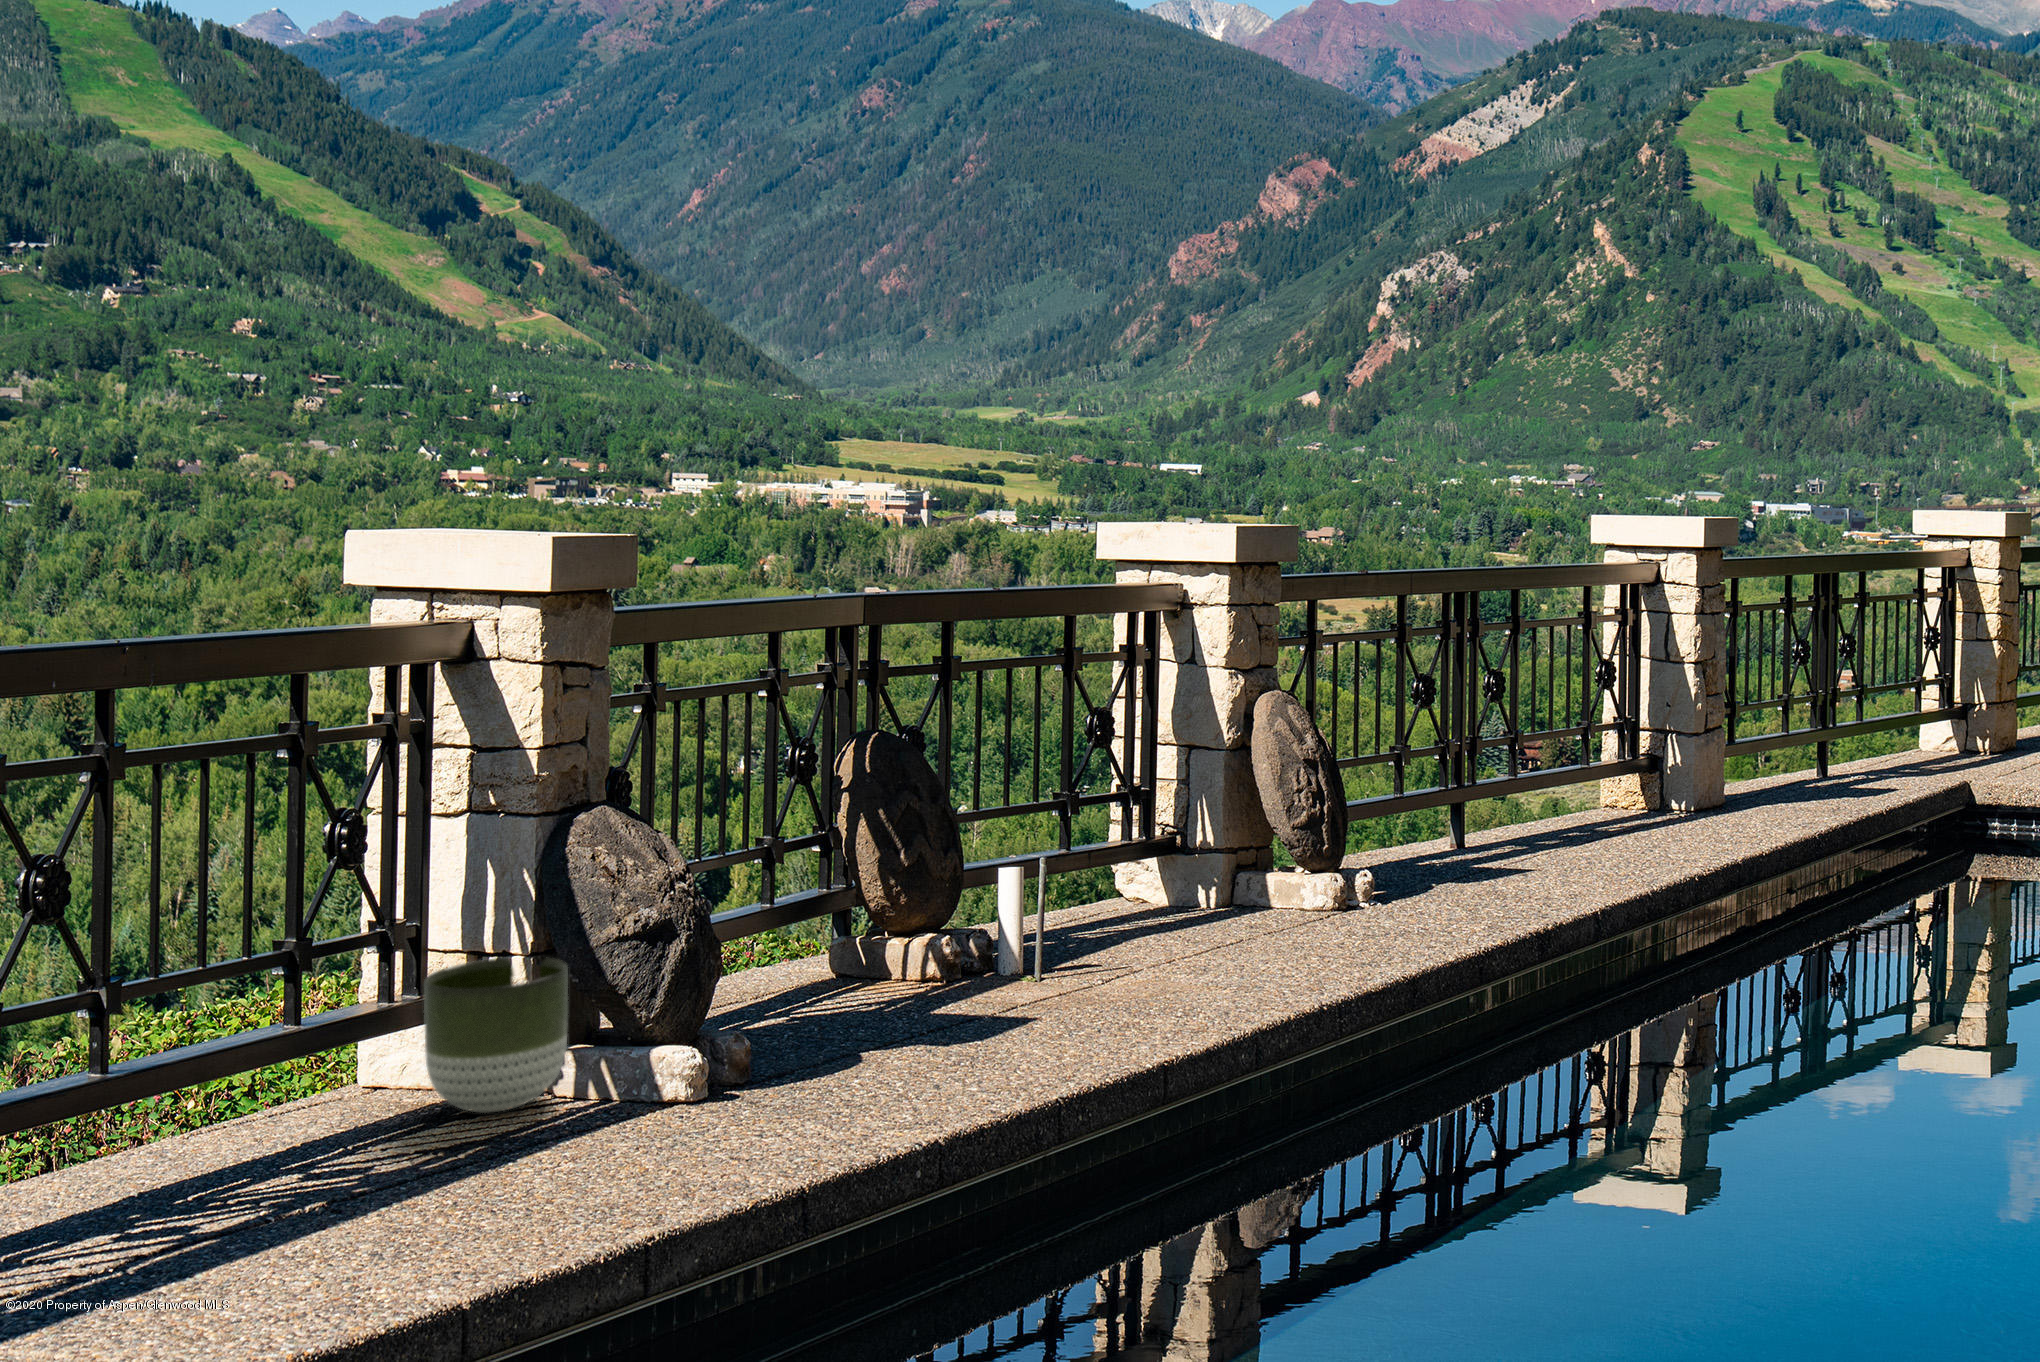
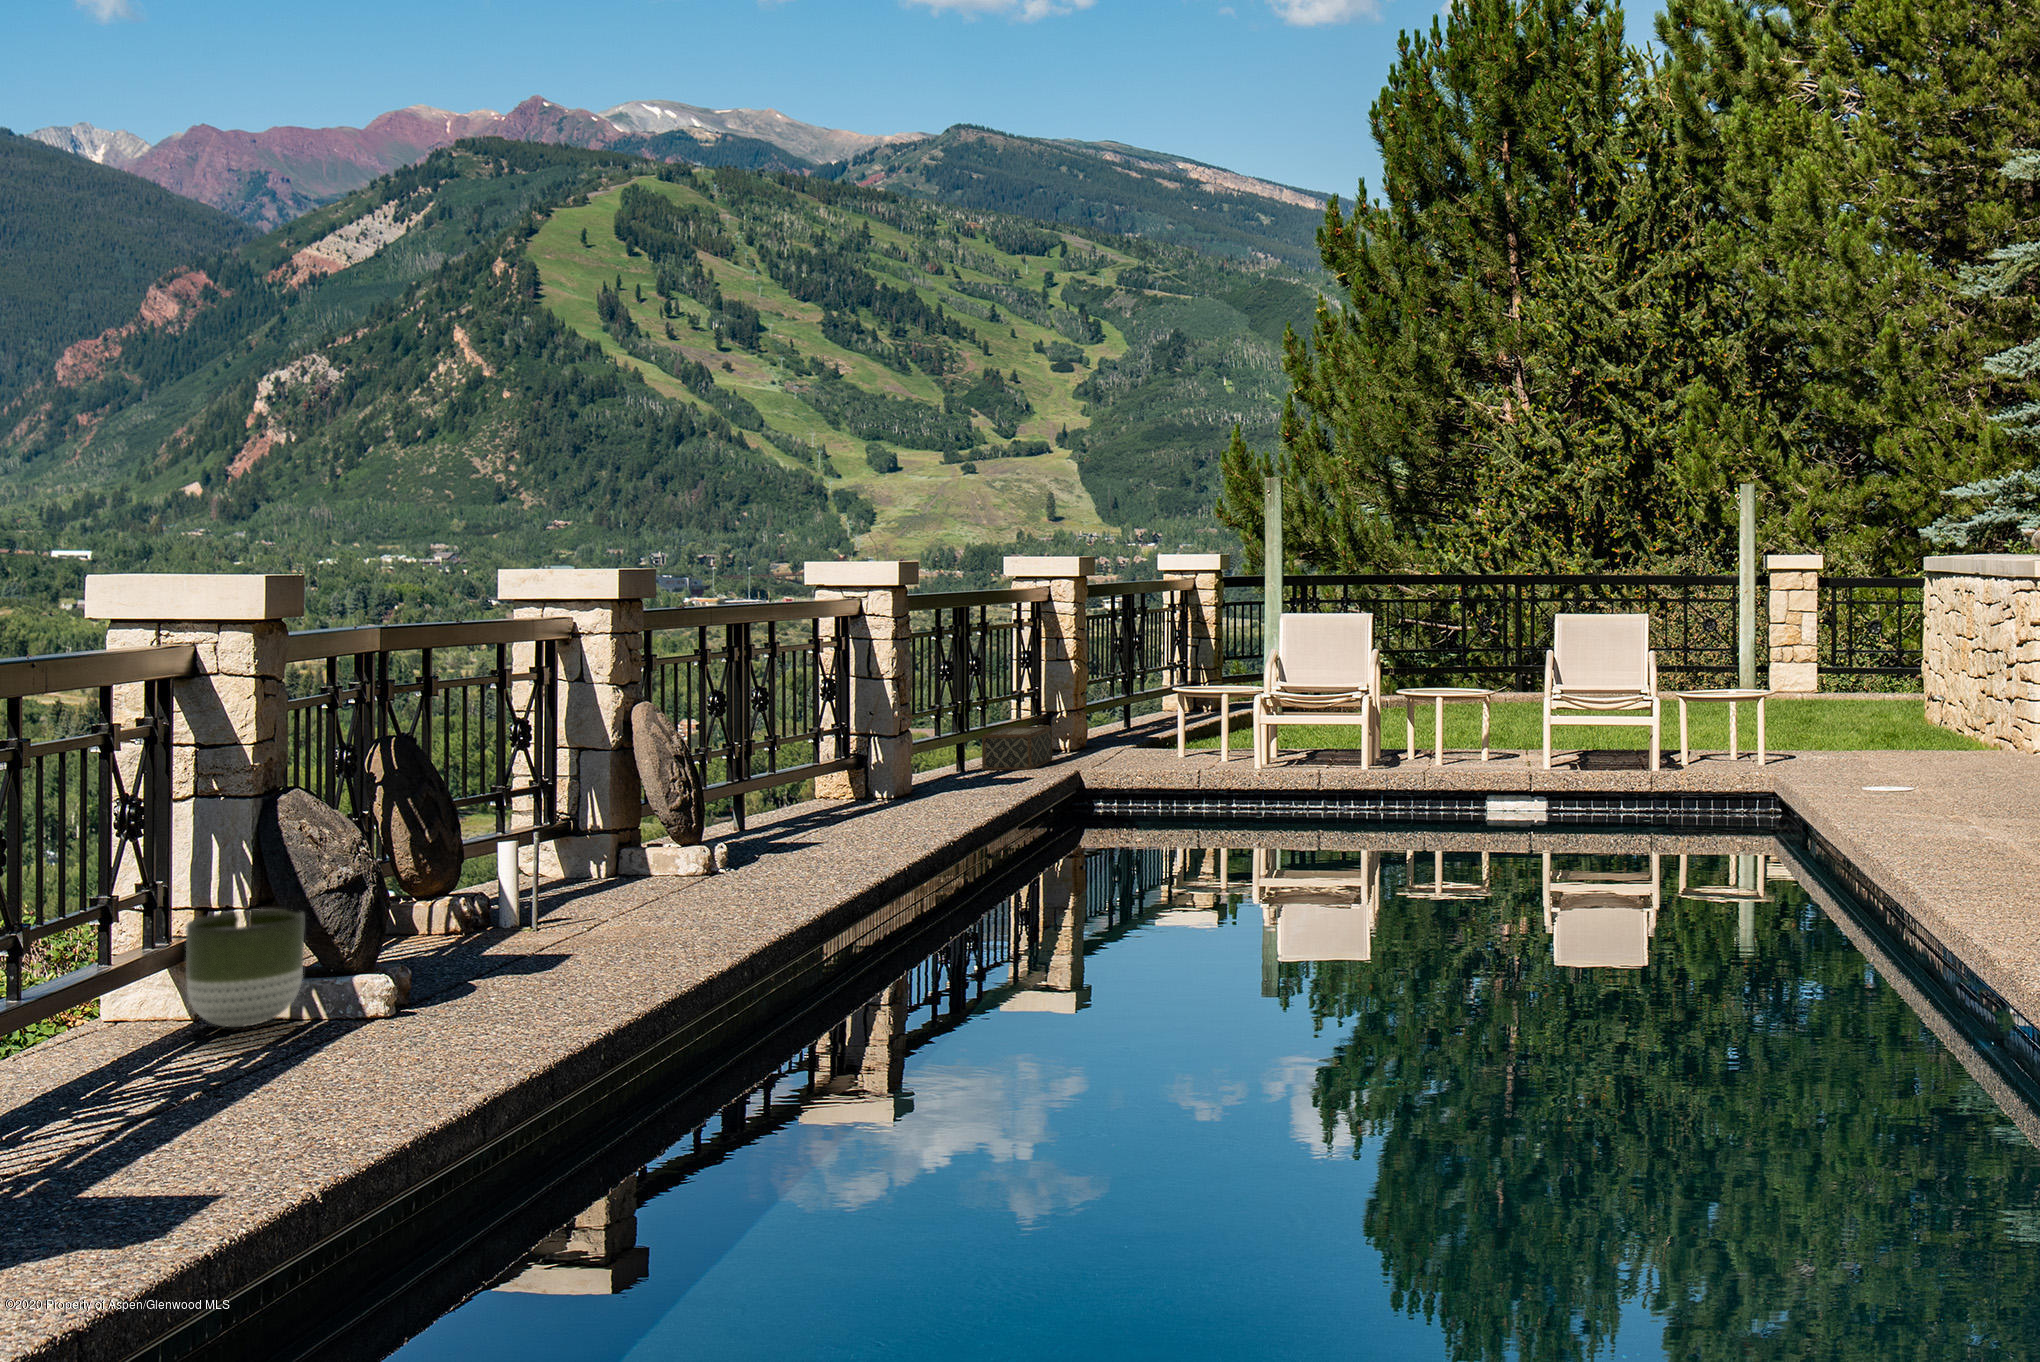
woven basket: none [1859,722,1964,783] -> present [982,726,1052,770]

